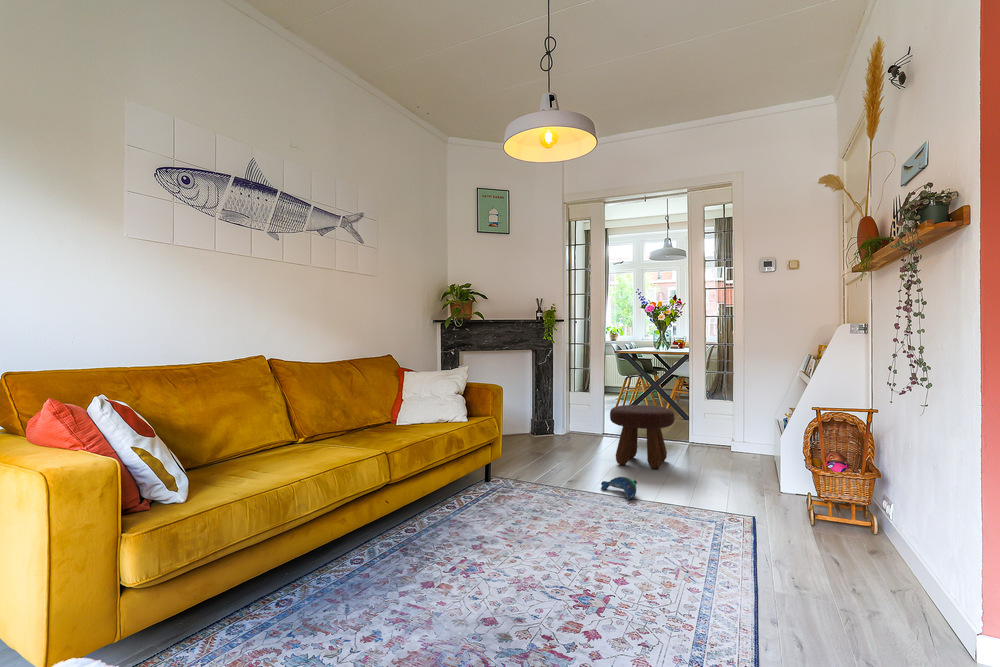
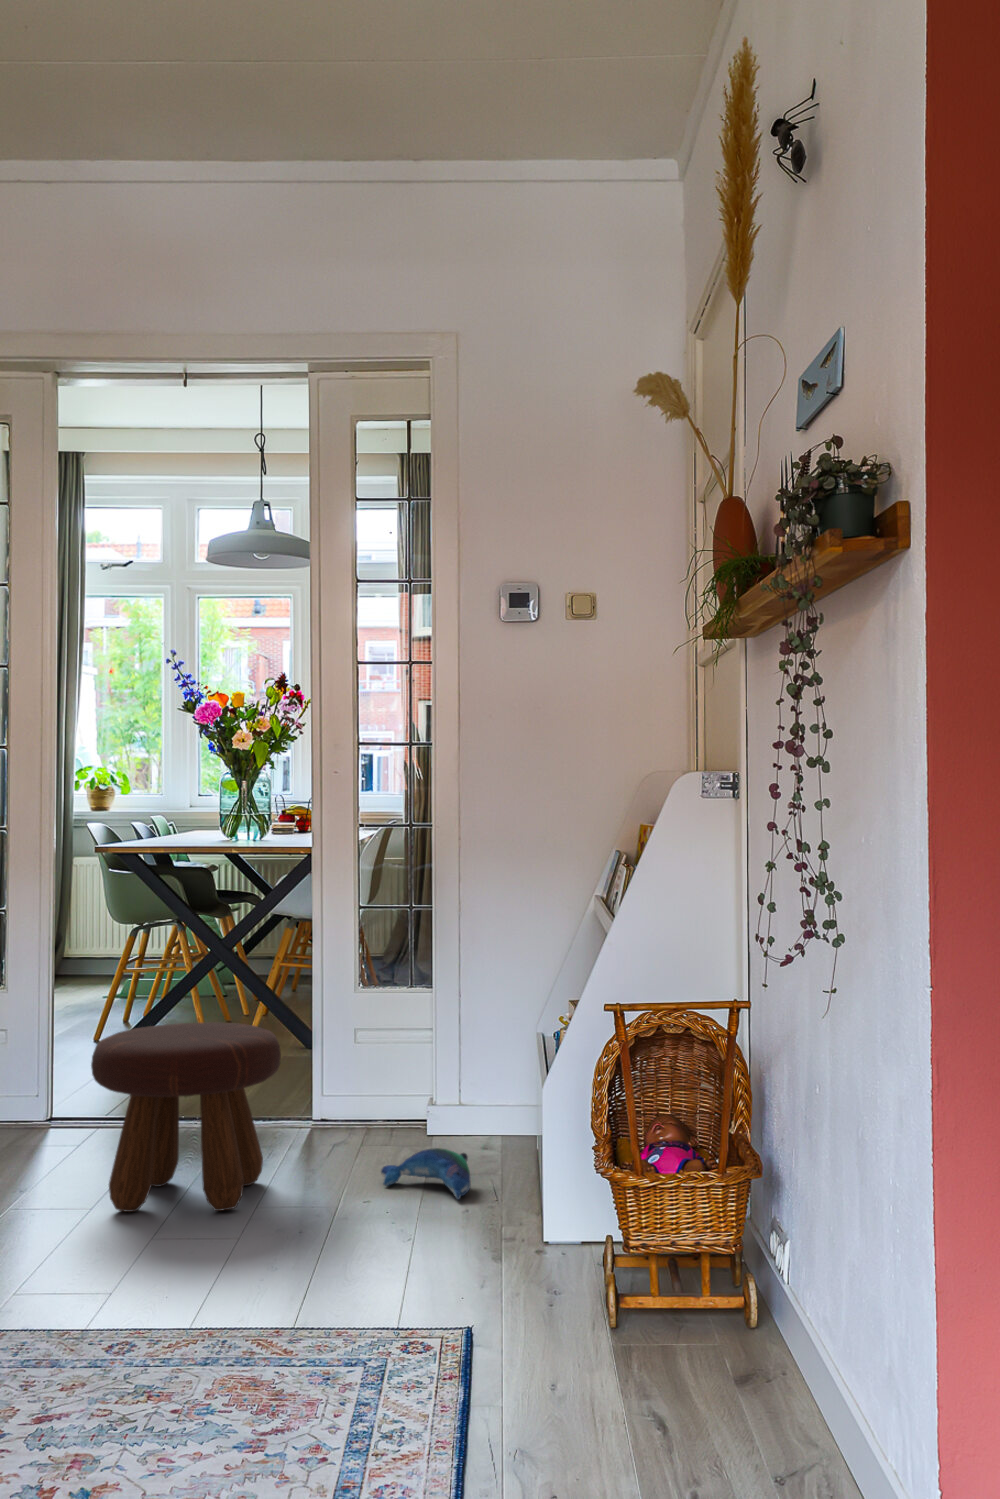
plush toy: present [601,477,637,500] -> present [381,1148,471,1199]

